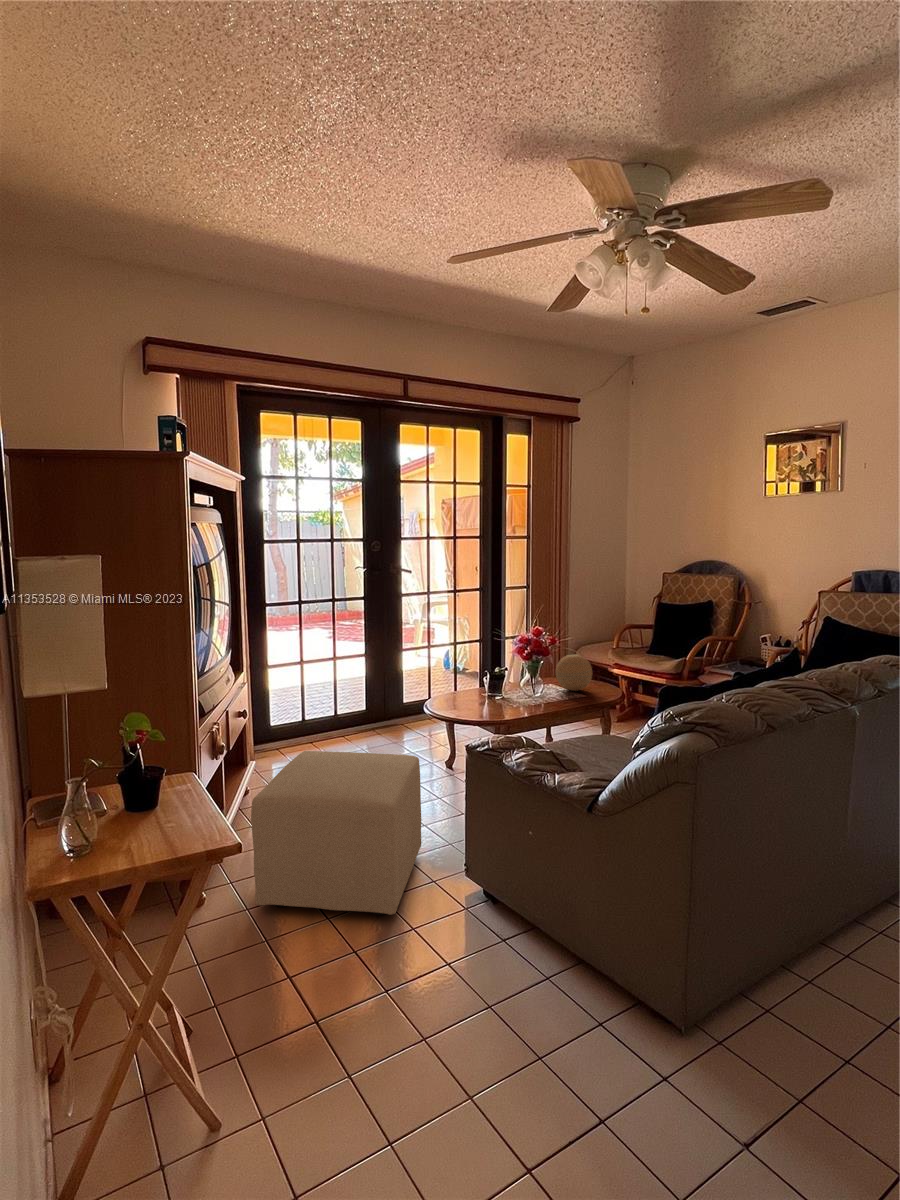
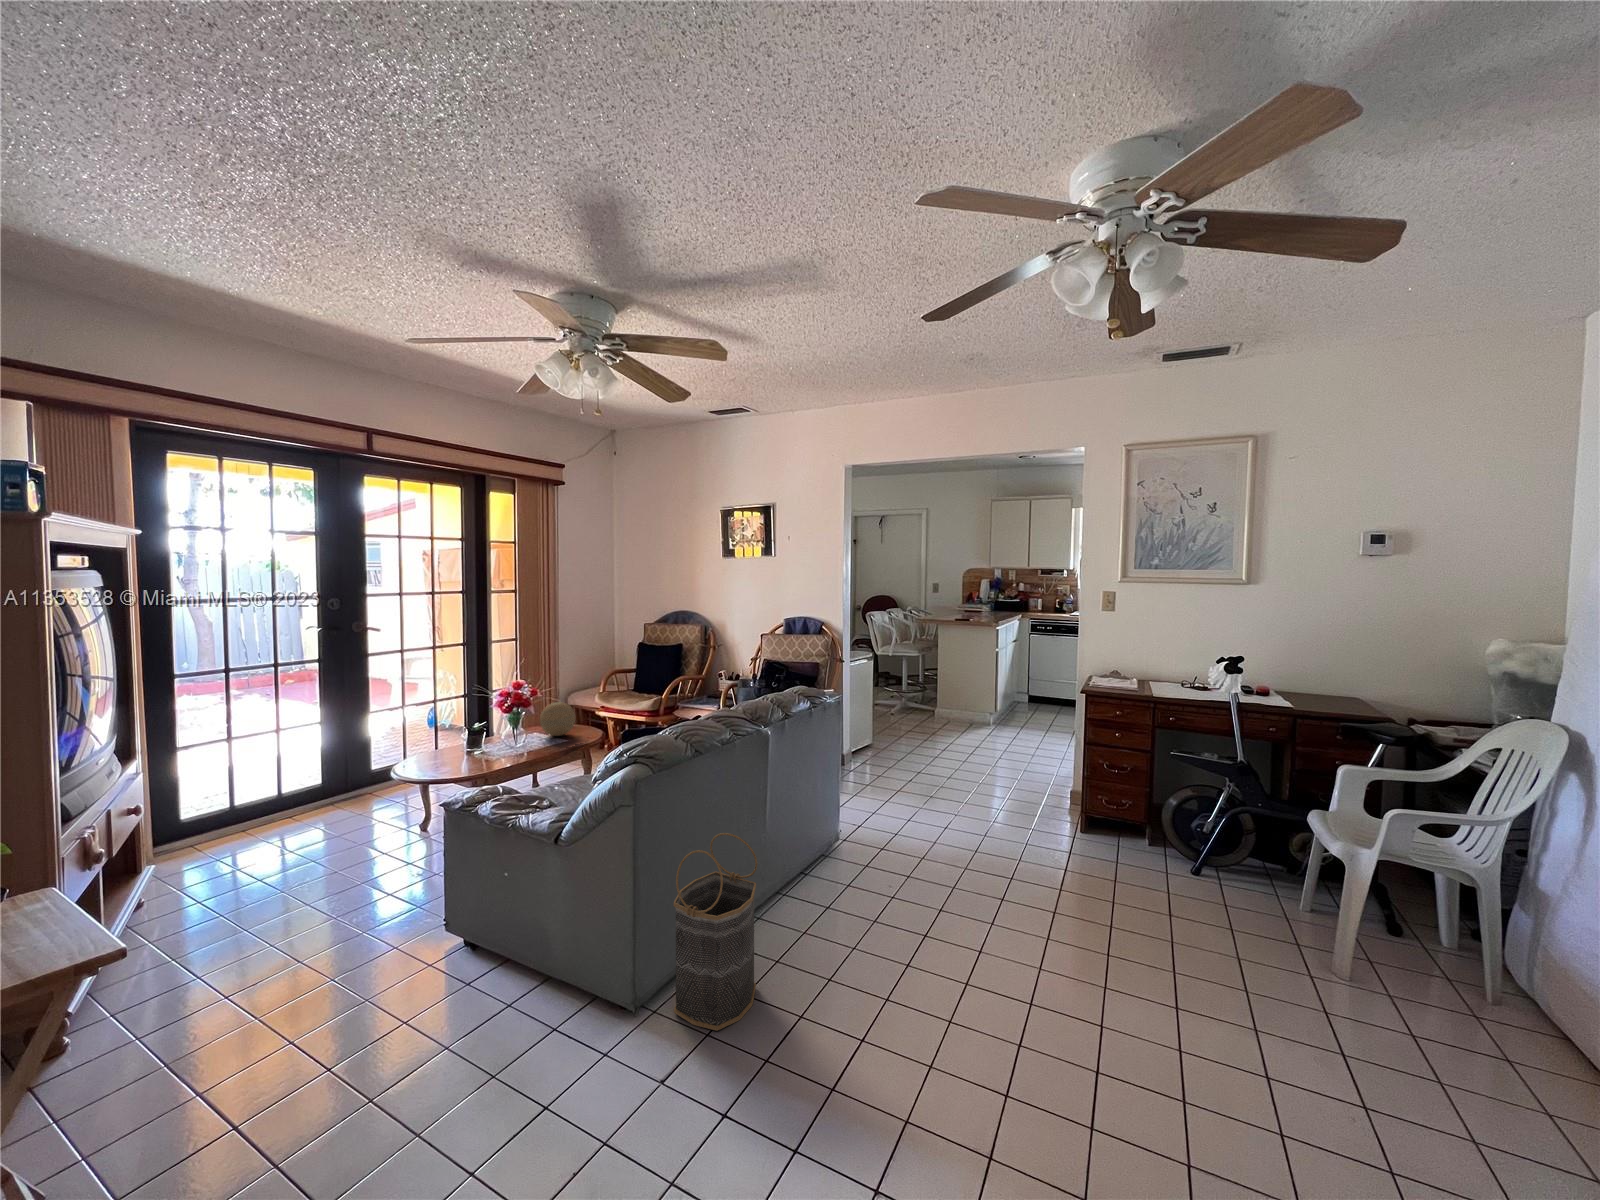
ottoman: present [251,751,421,915] -> none [150,824,388,1033]
basket: none [736,845,867,1104] -> present [673,833,758,1031]

